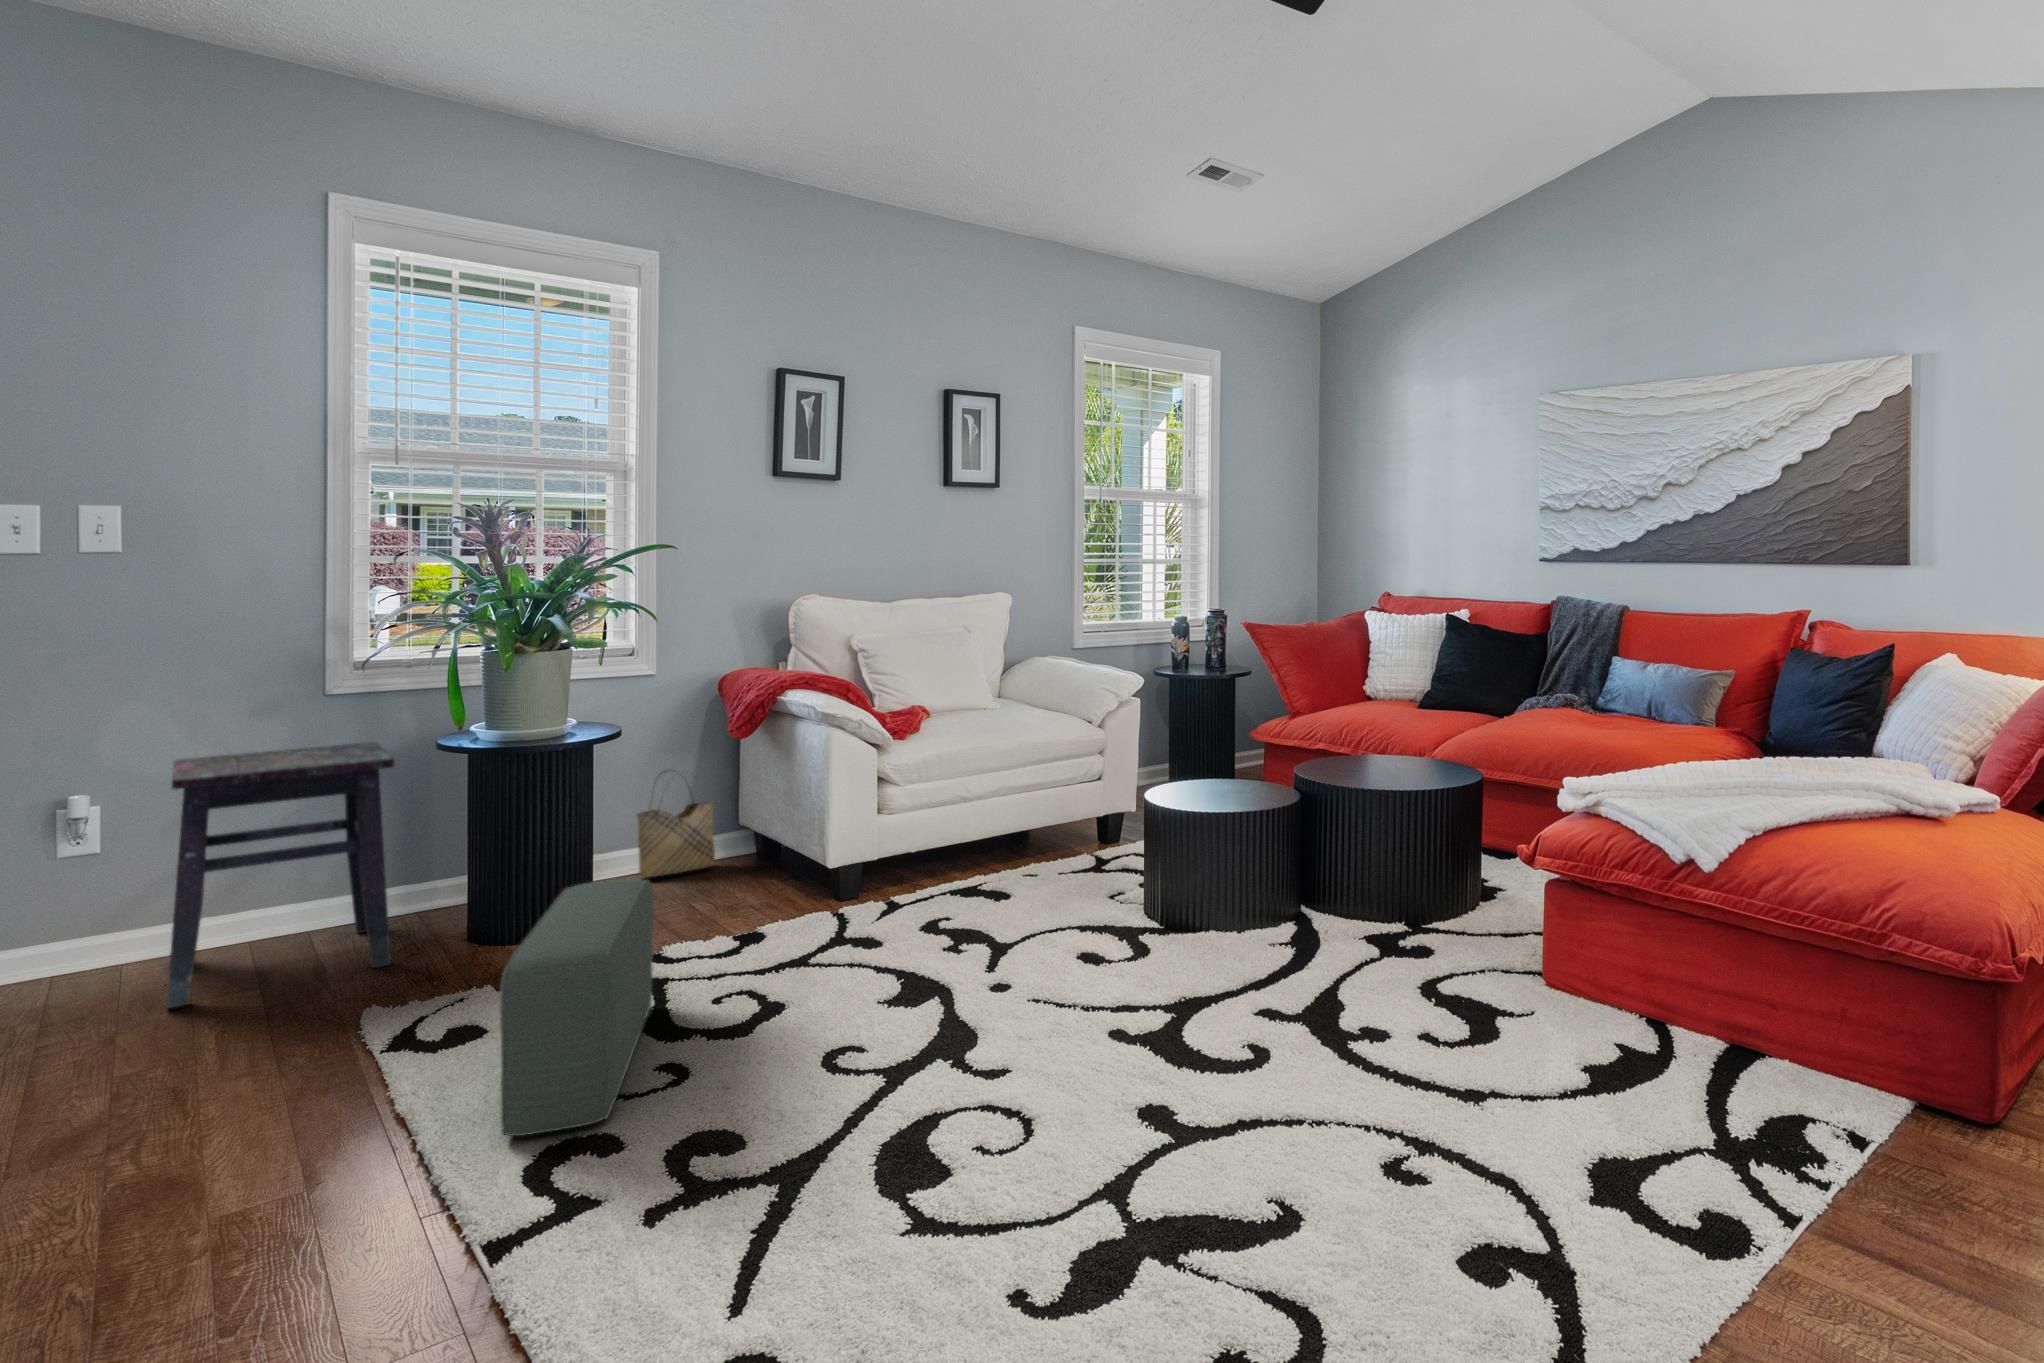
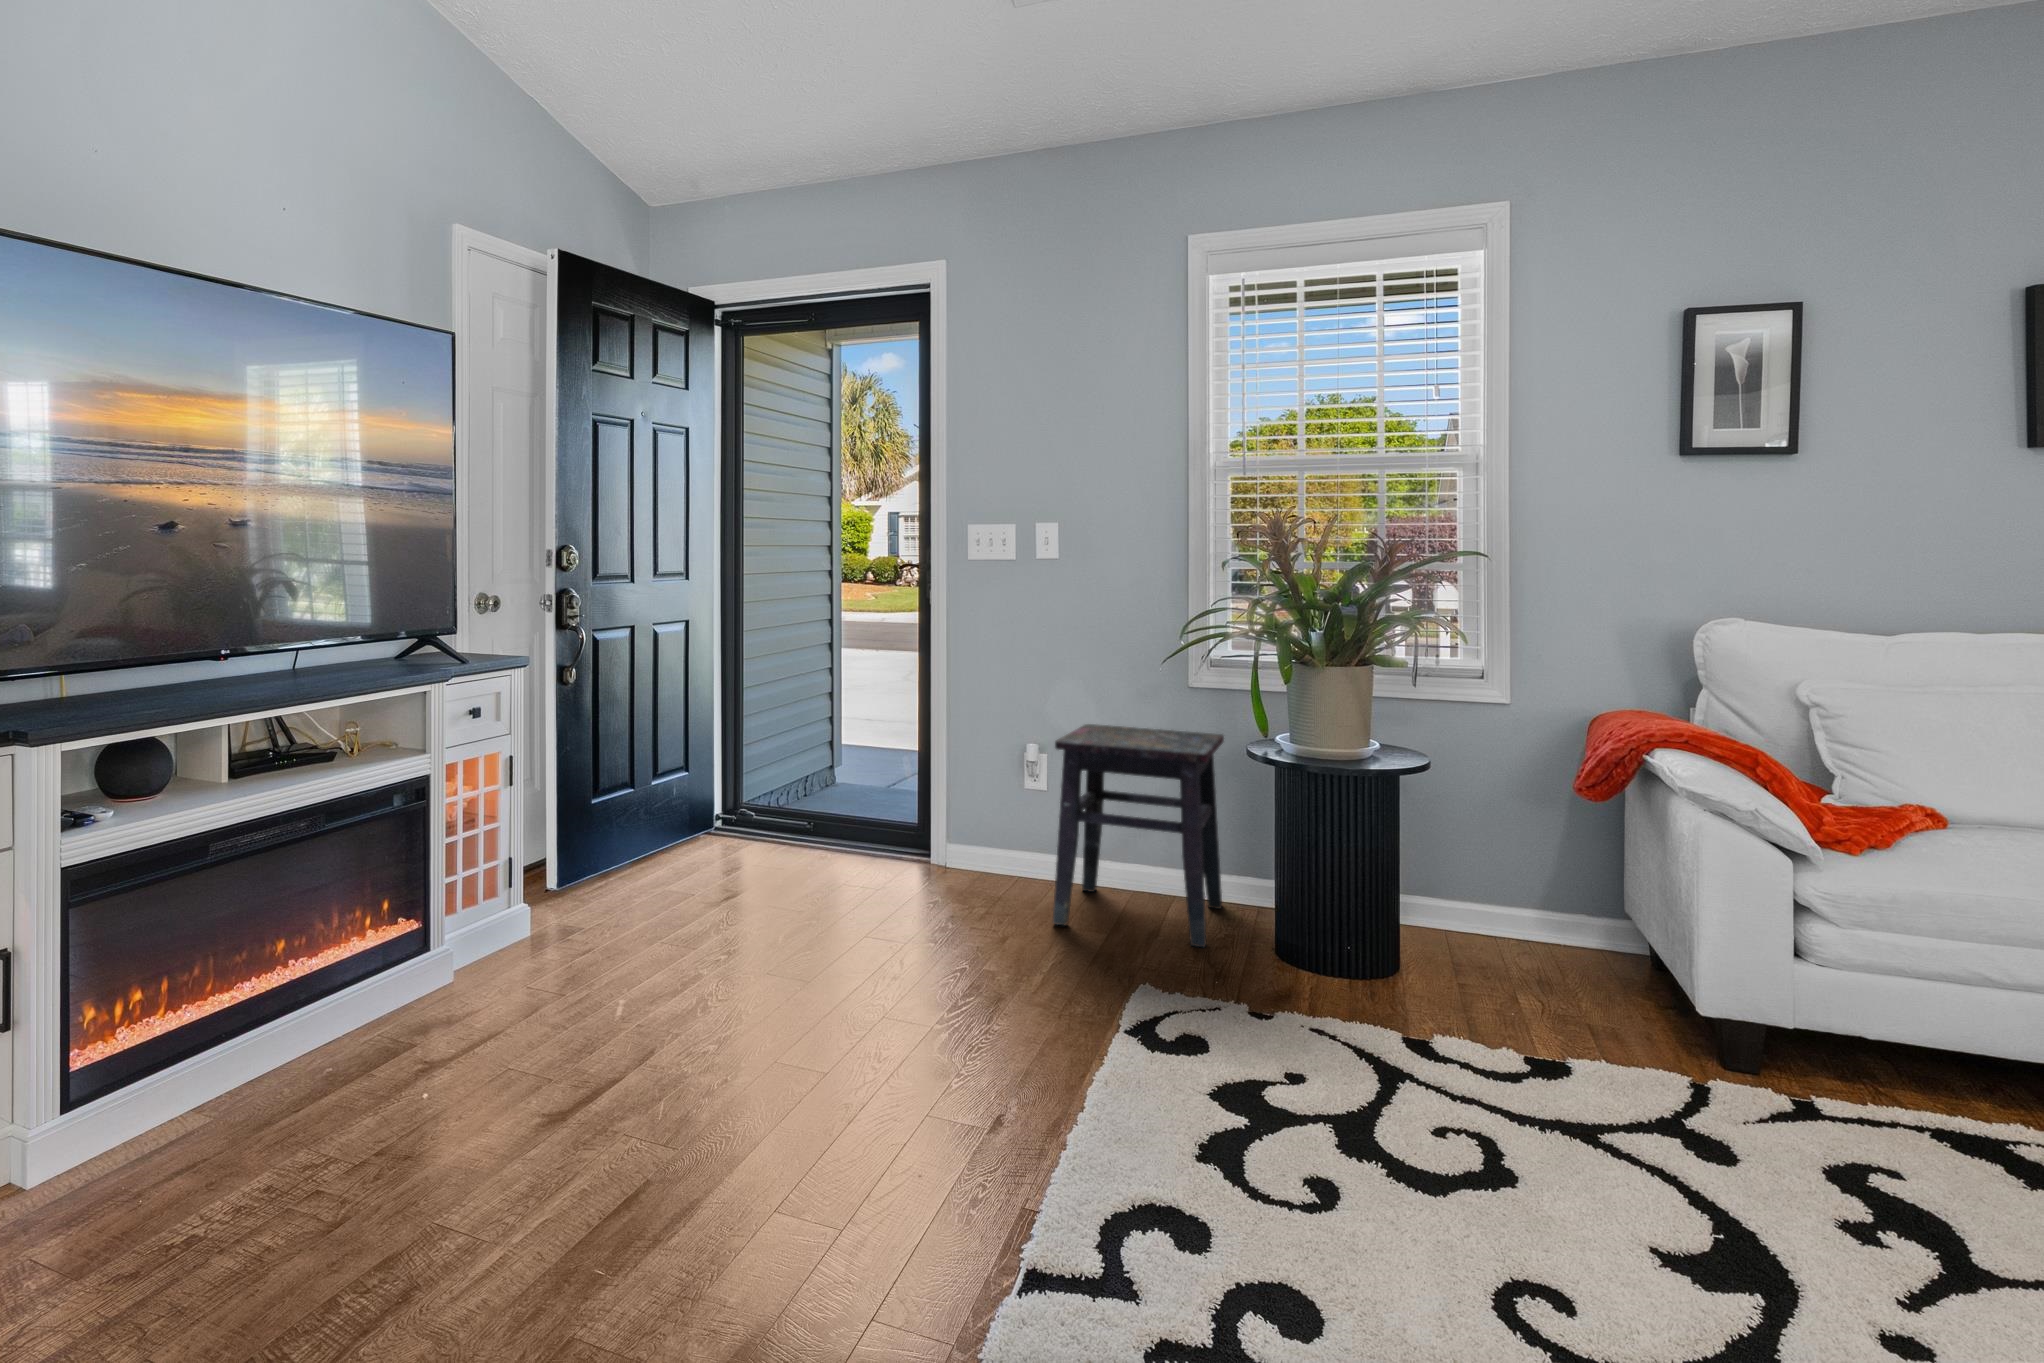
woven basket: present [636,770,715,877] -> none [1477,821,1582,955]
pouf: present [500,879,654,1136] -> none [1130,929,1371,1207]

